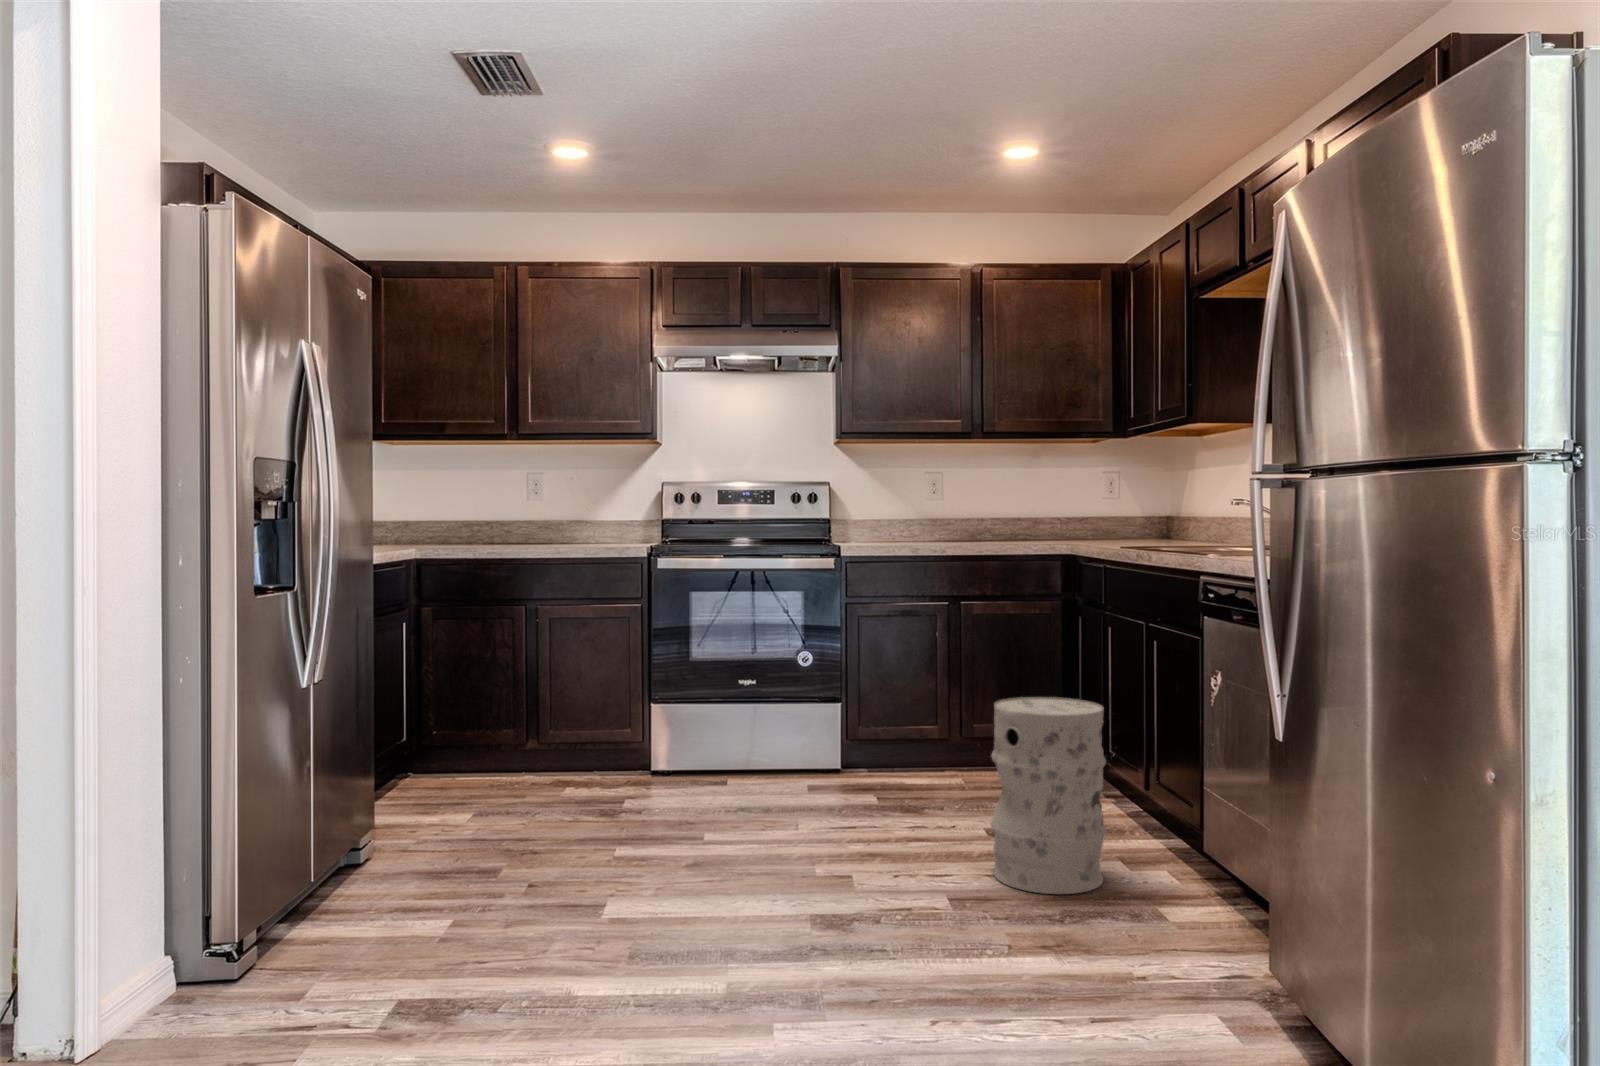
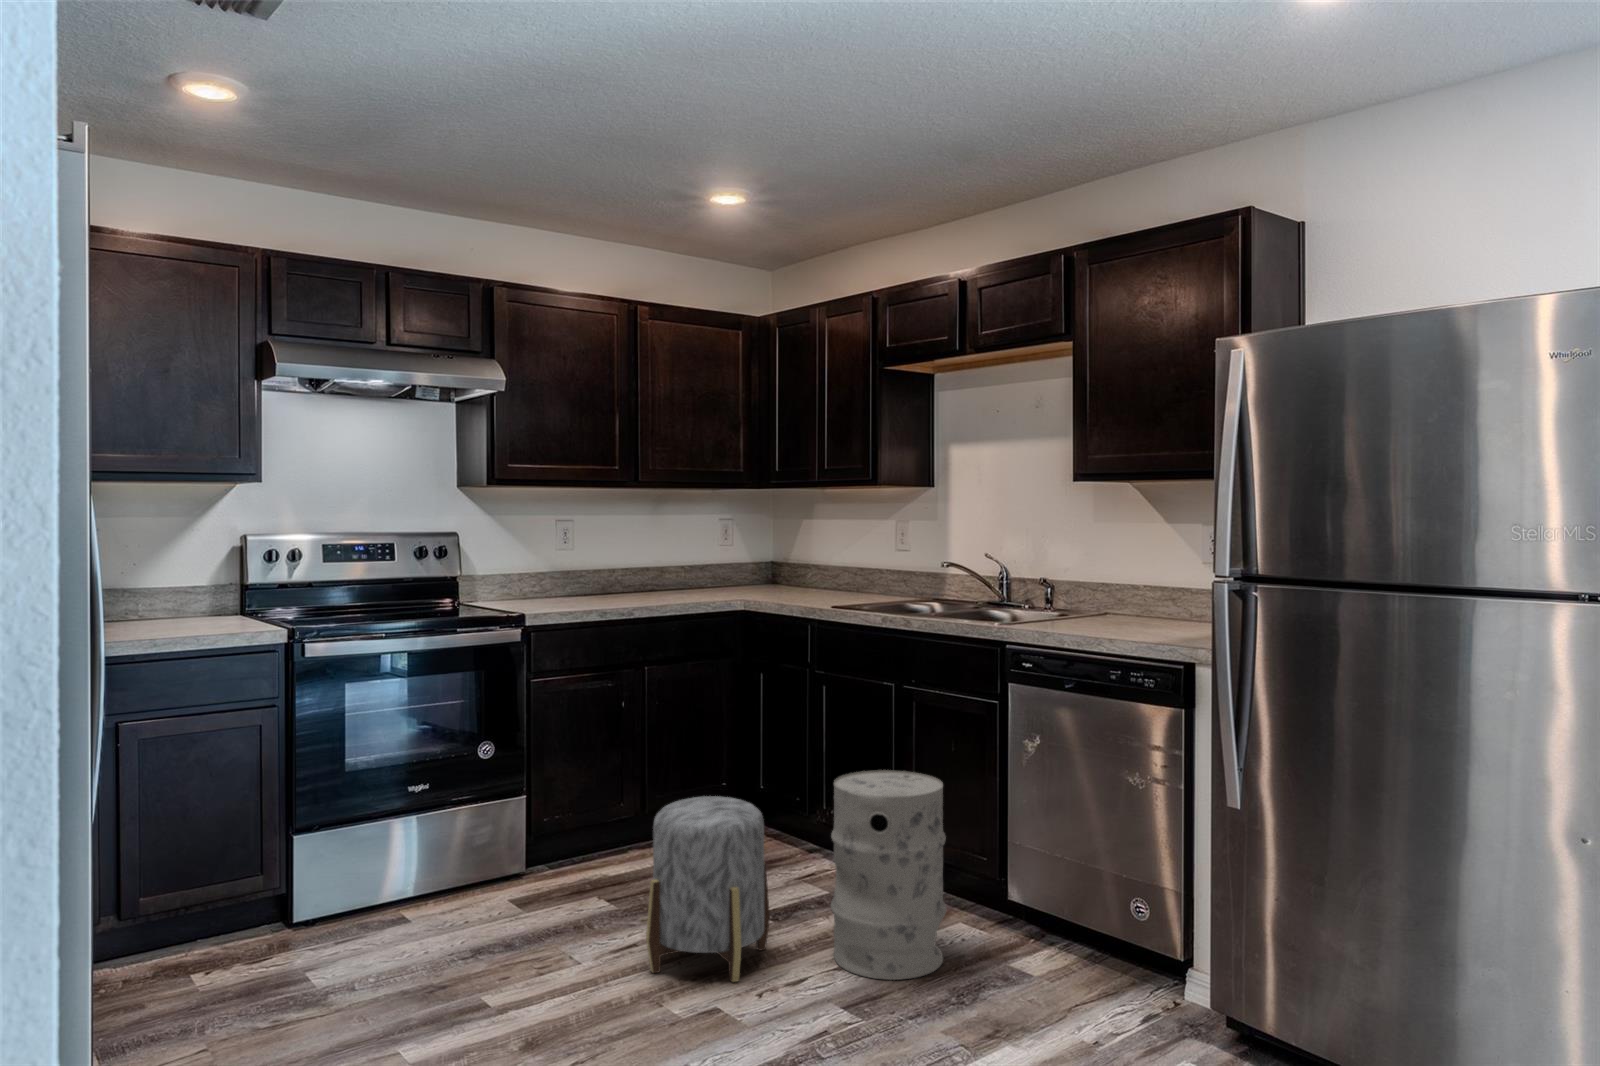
stool: none [835,703,954,863] -> present [646,796,770,982]

